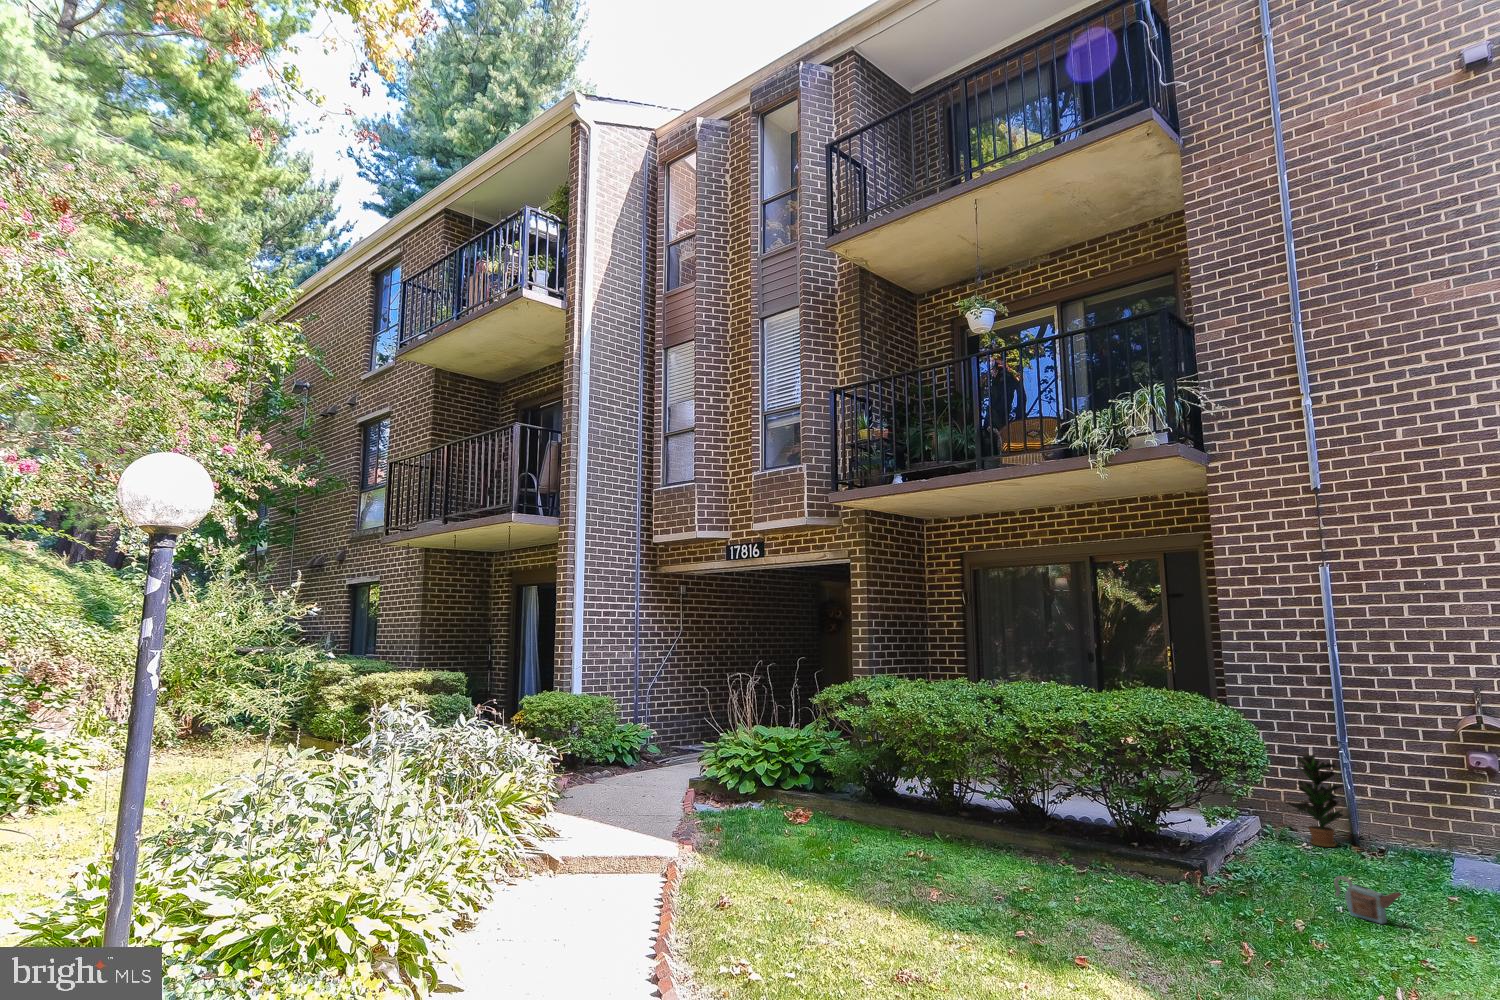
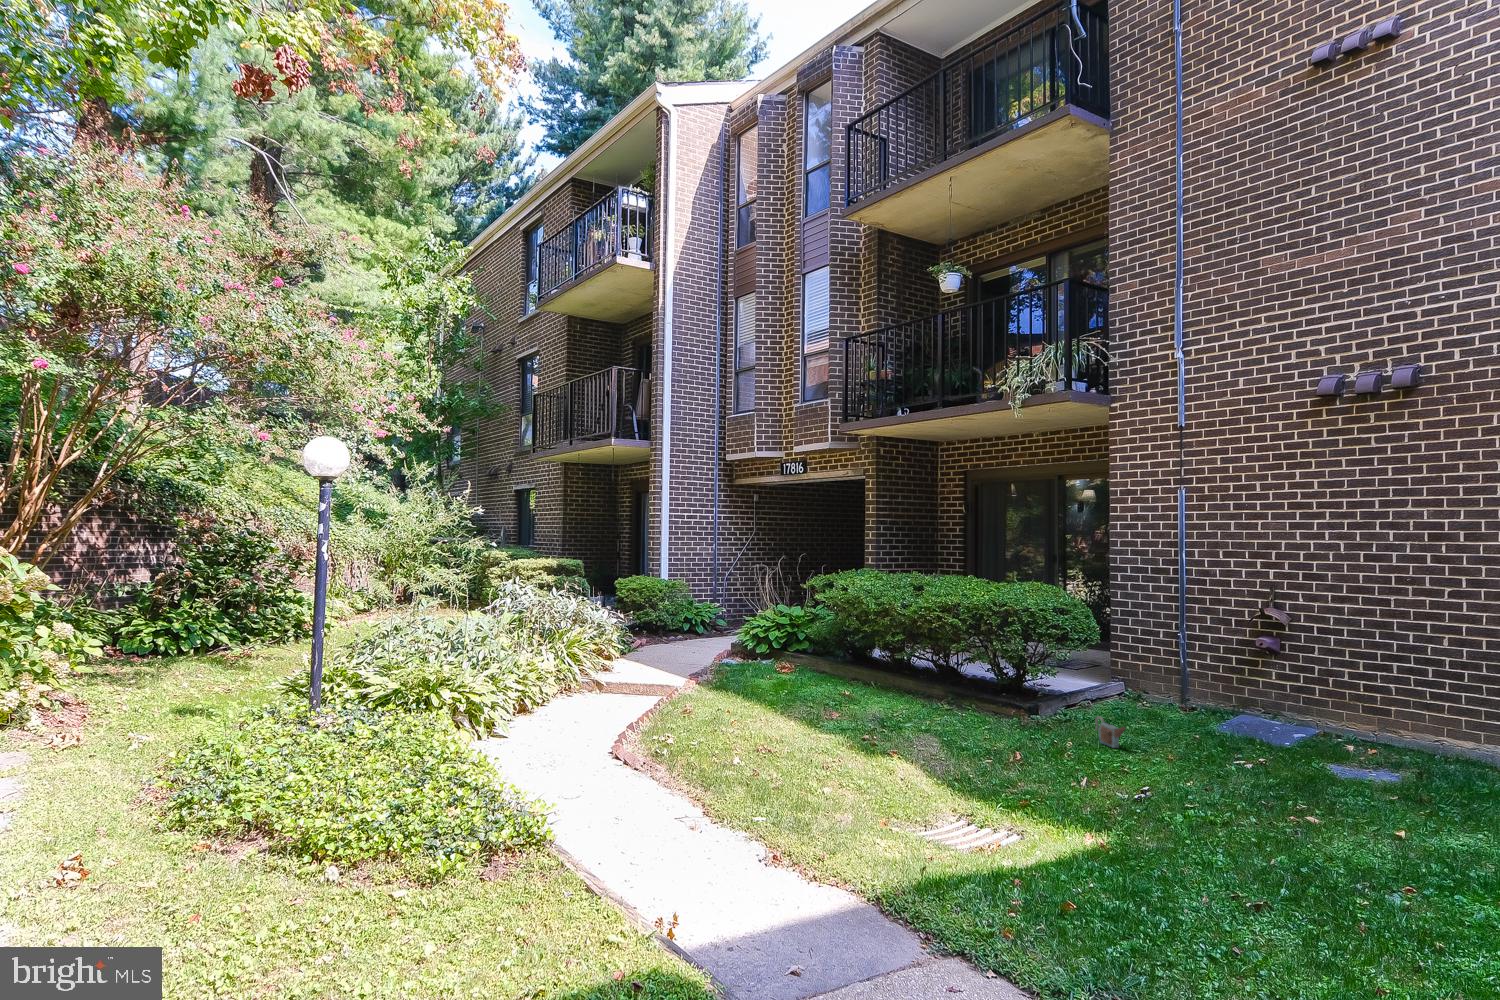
potted plant: present [1288,755,1351,847] -> none [1127,638,1171,706]

